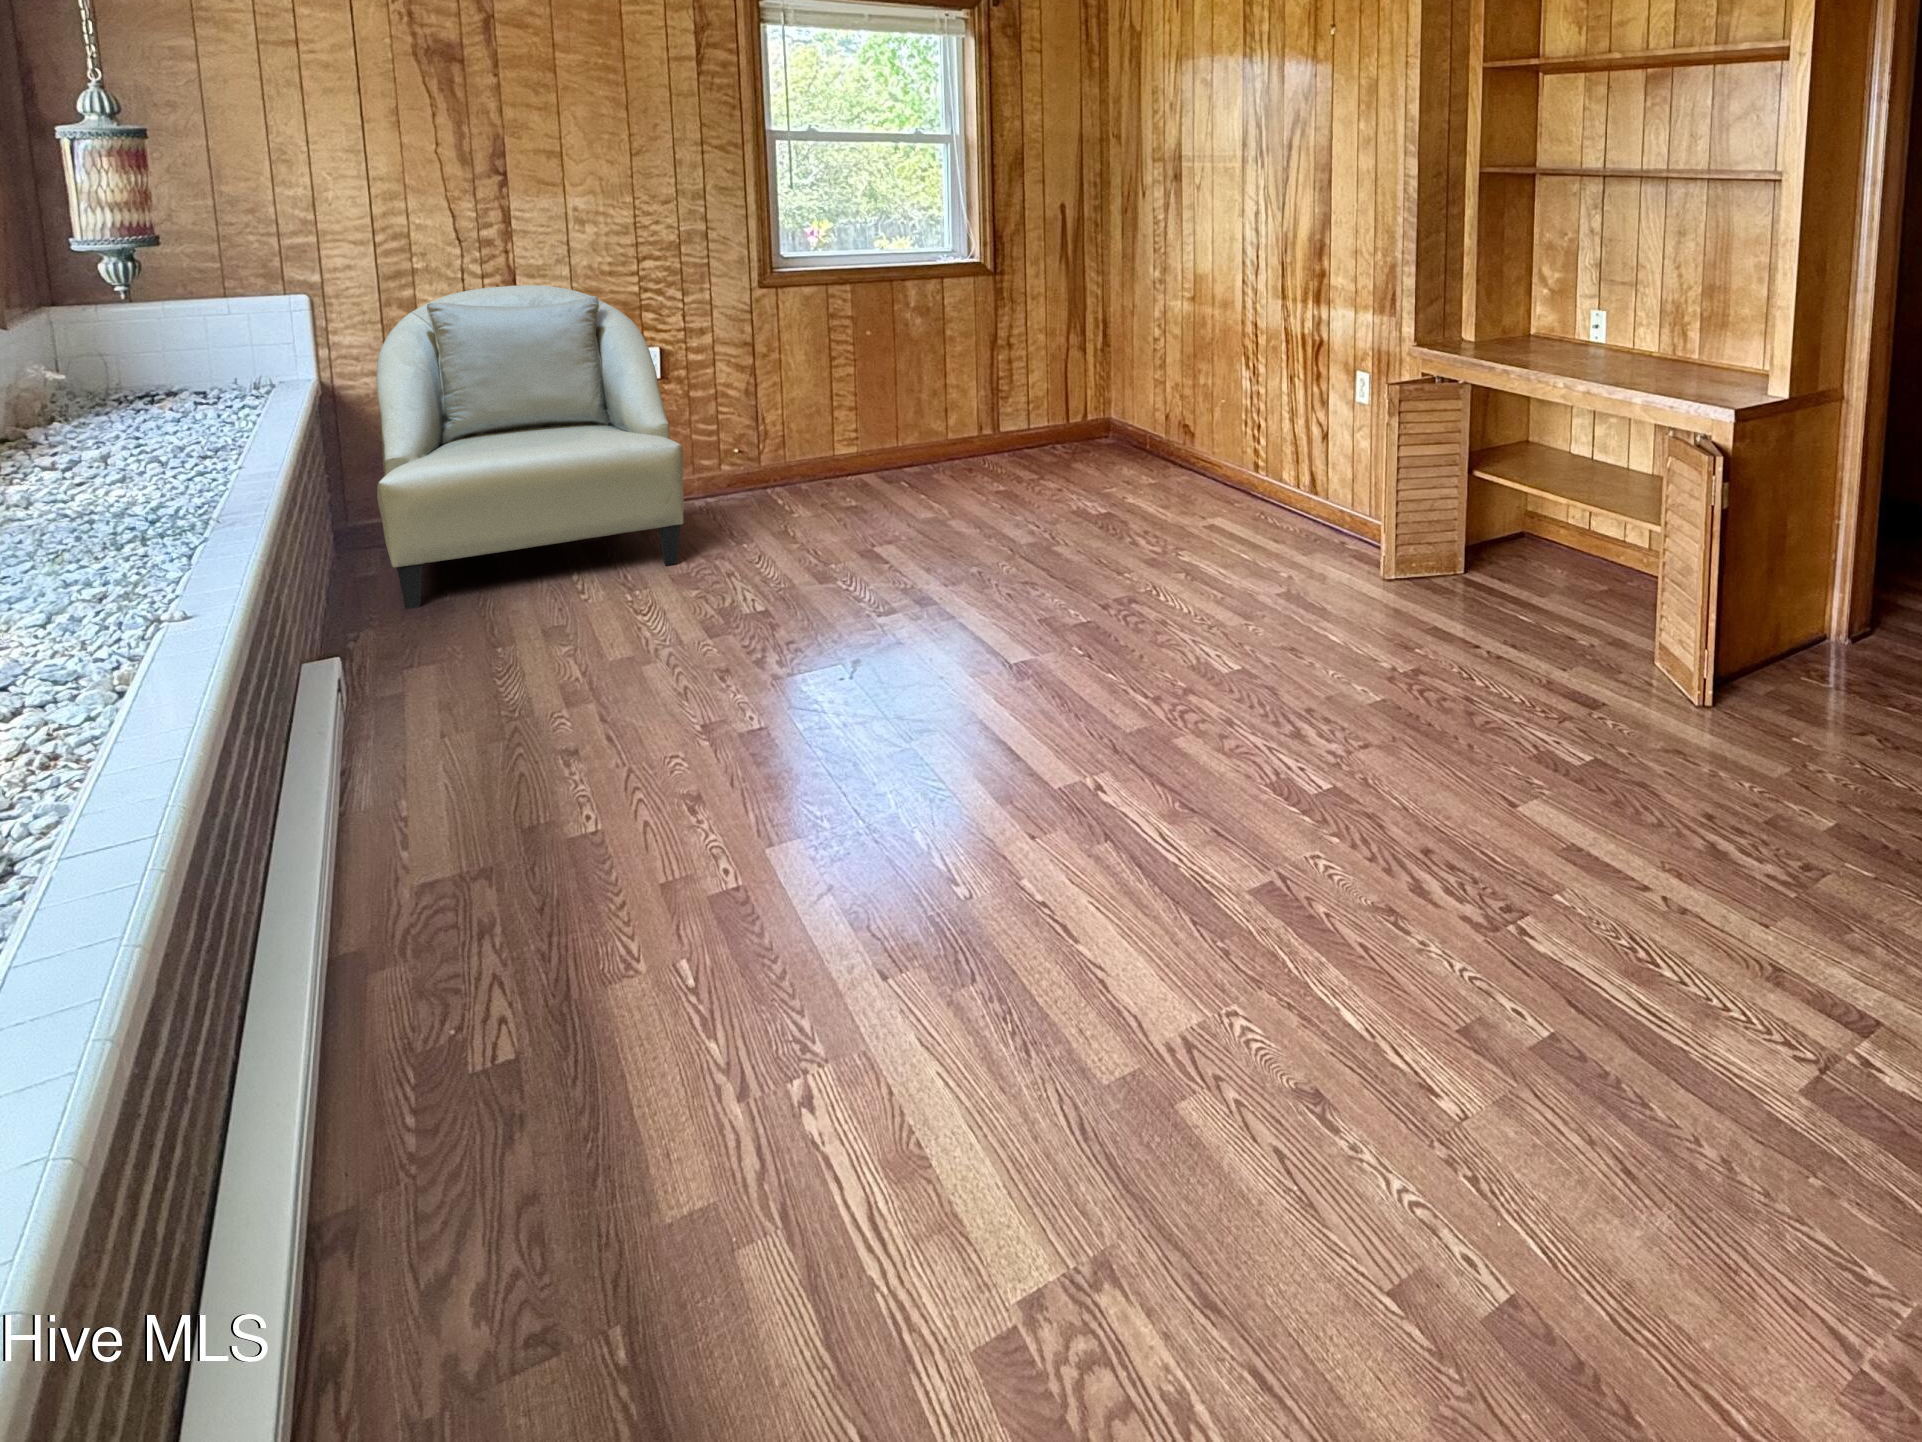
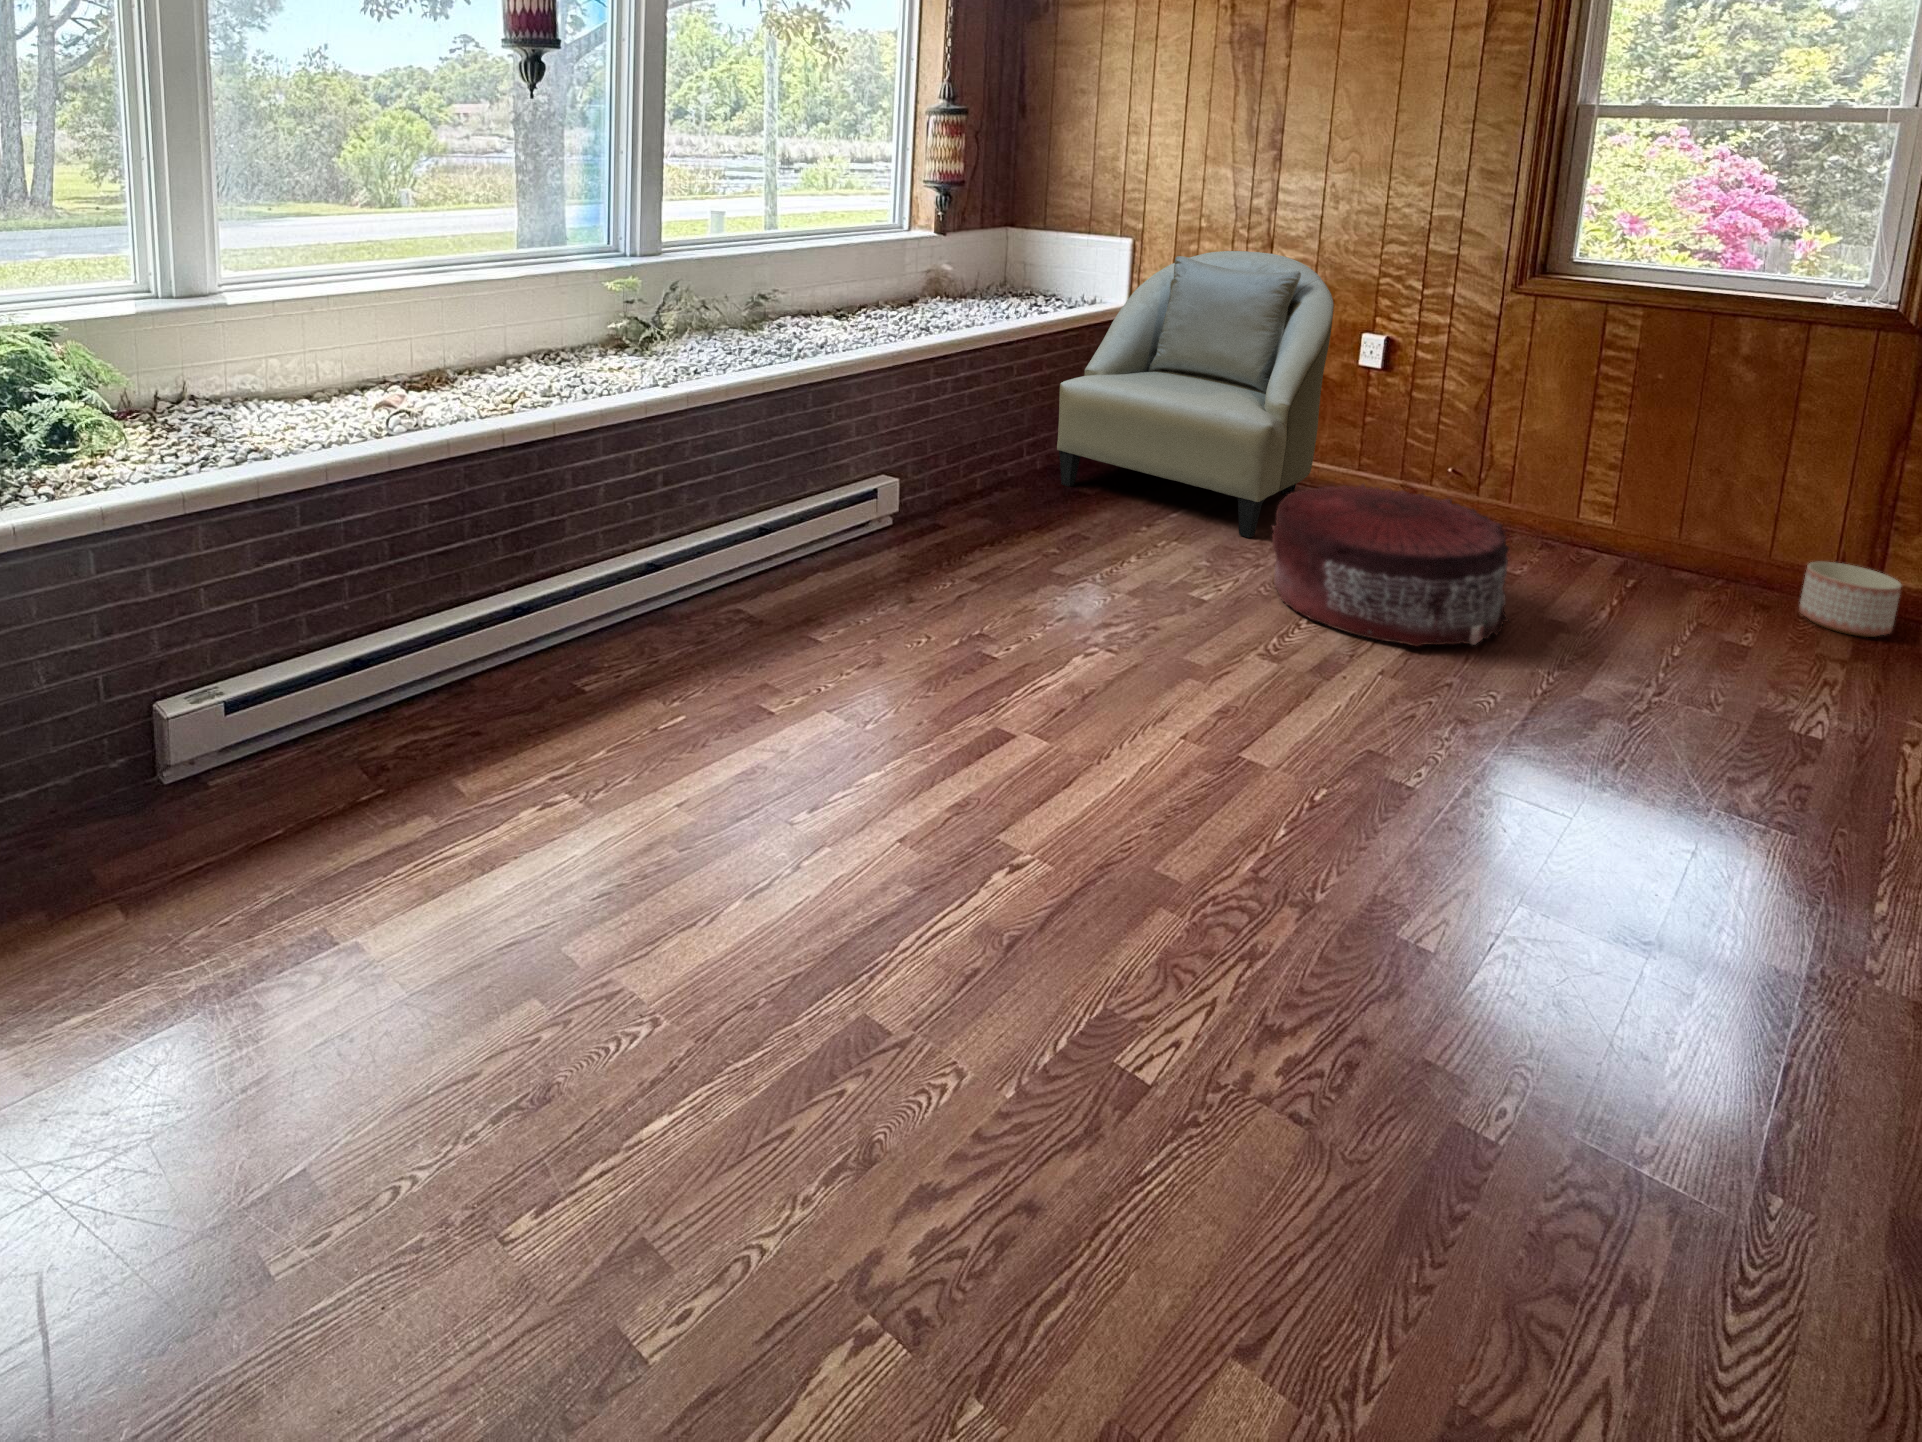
planter: none [979,426,1025,468] -> present [1799,562,1901,637]
pouf: none [753,454,943,585] -> present [1272,484,1509,647]

